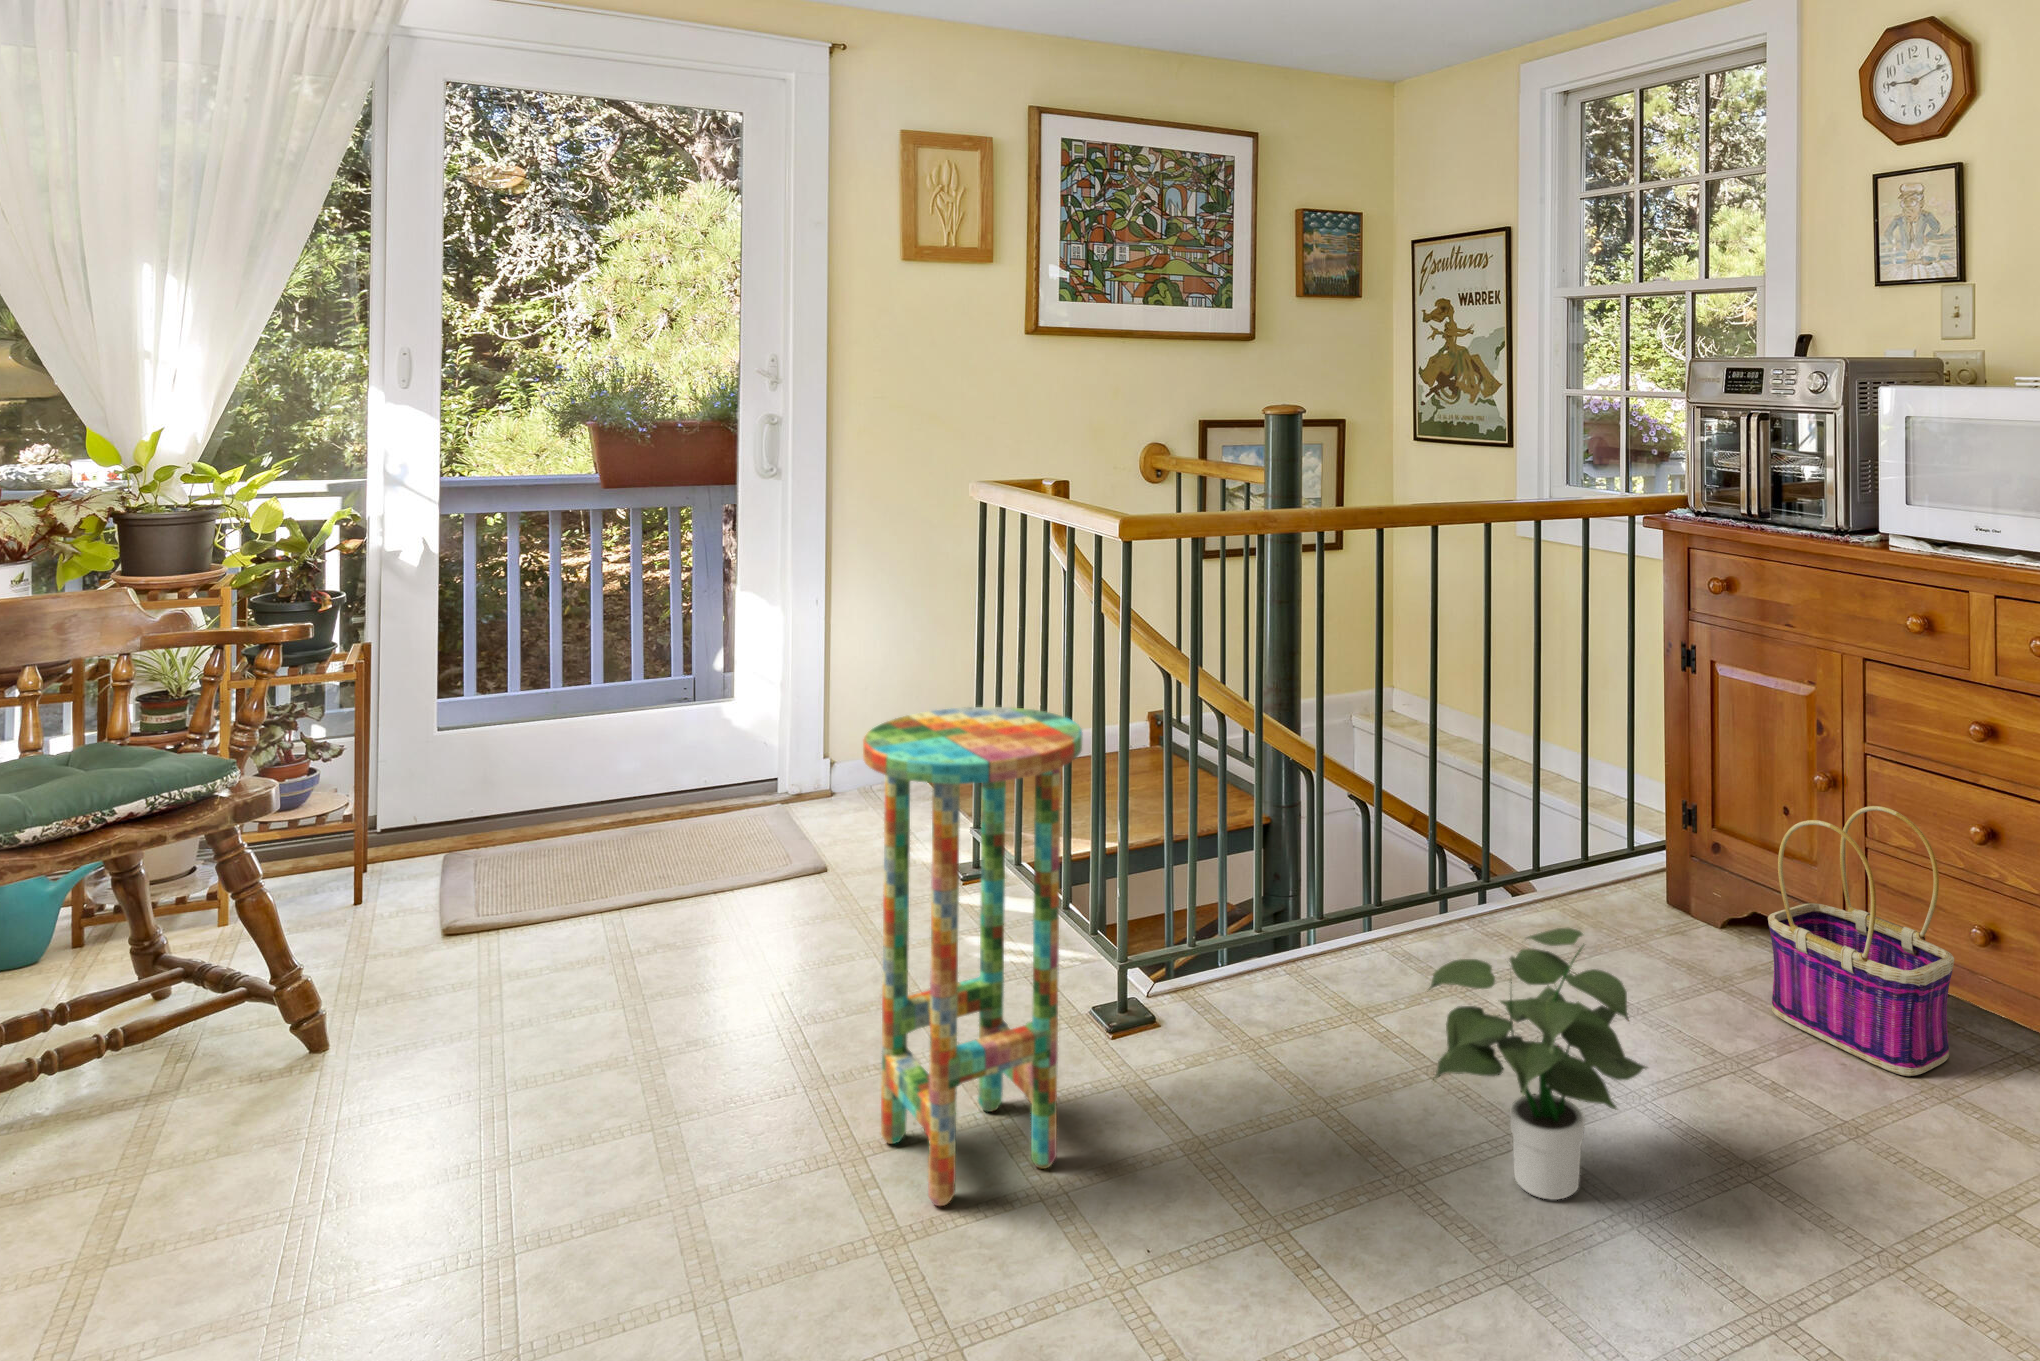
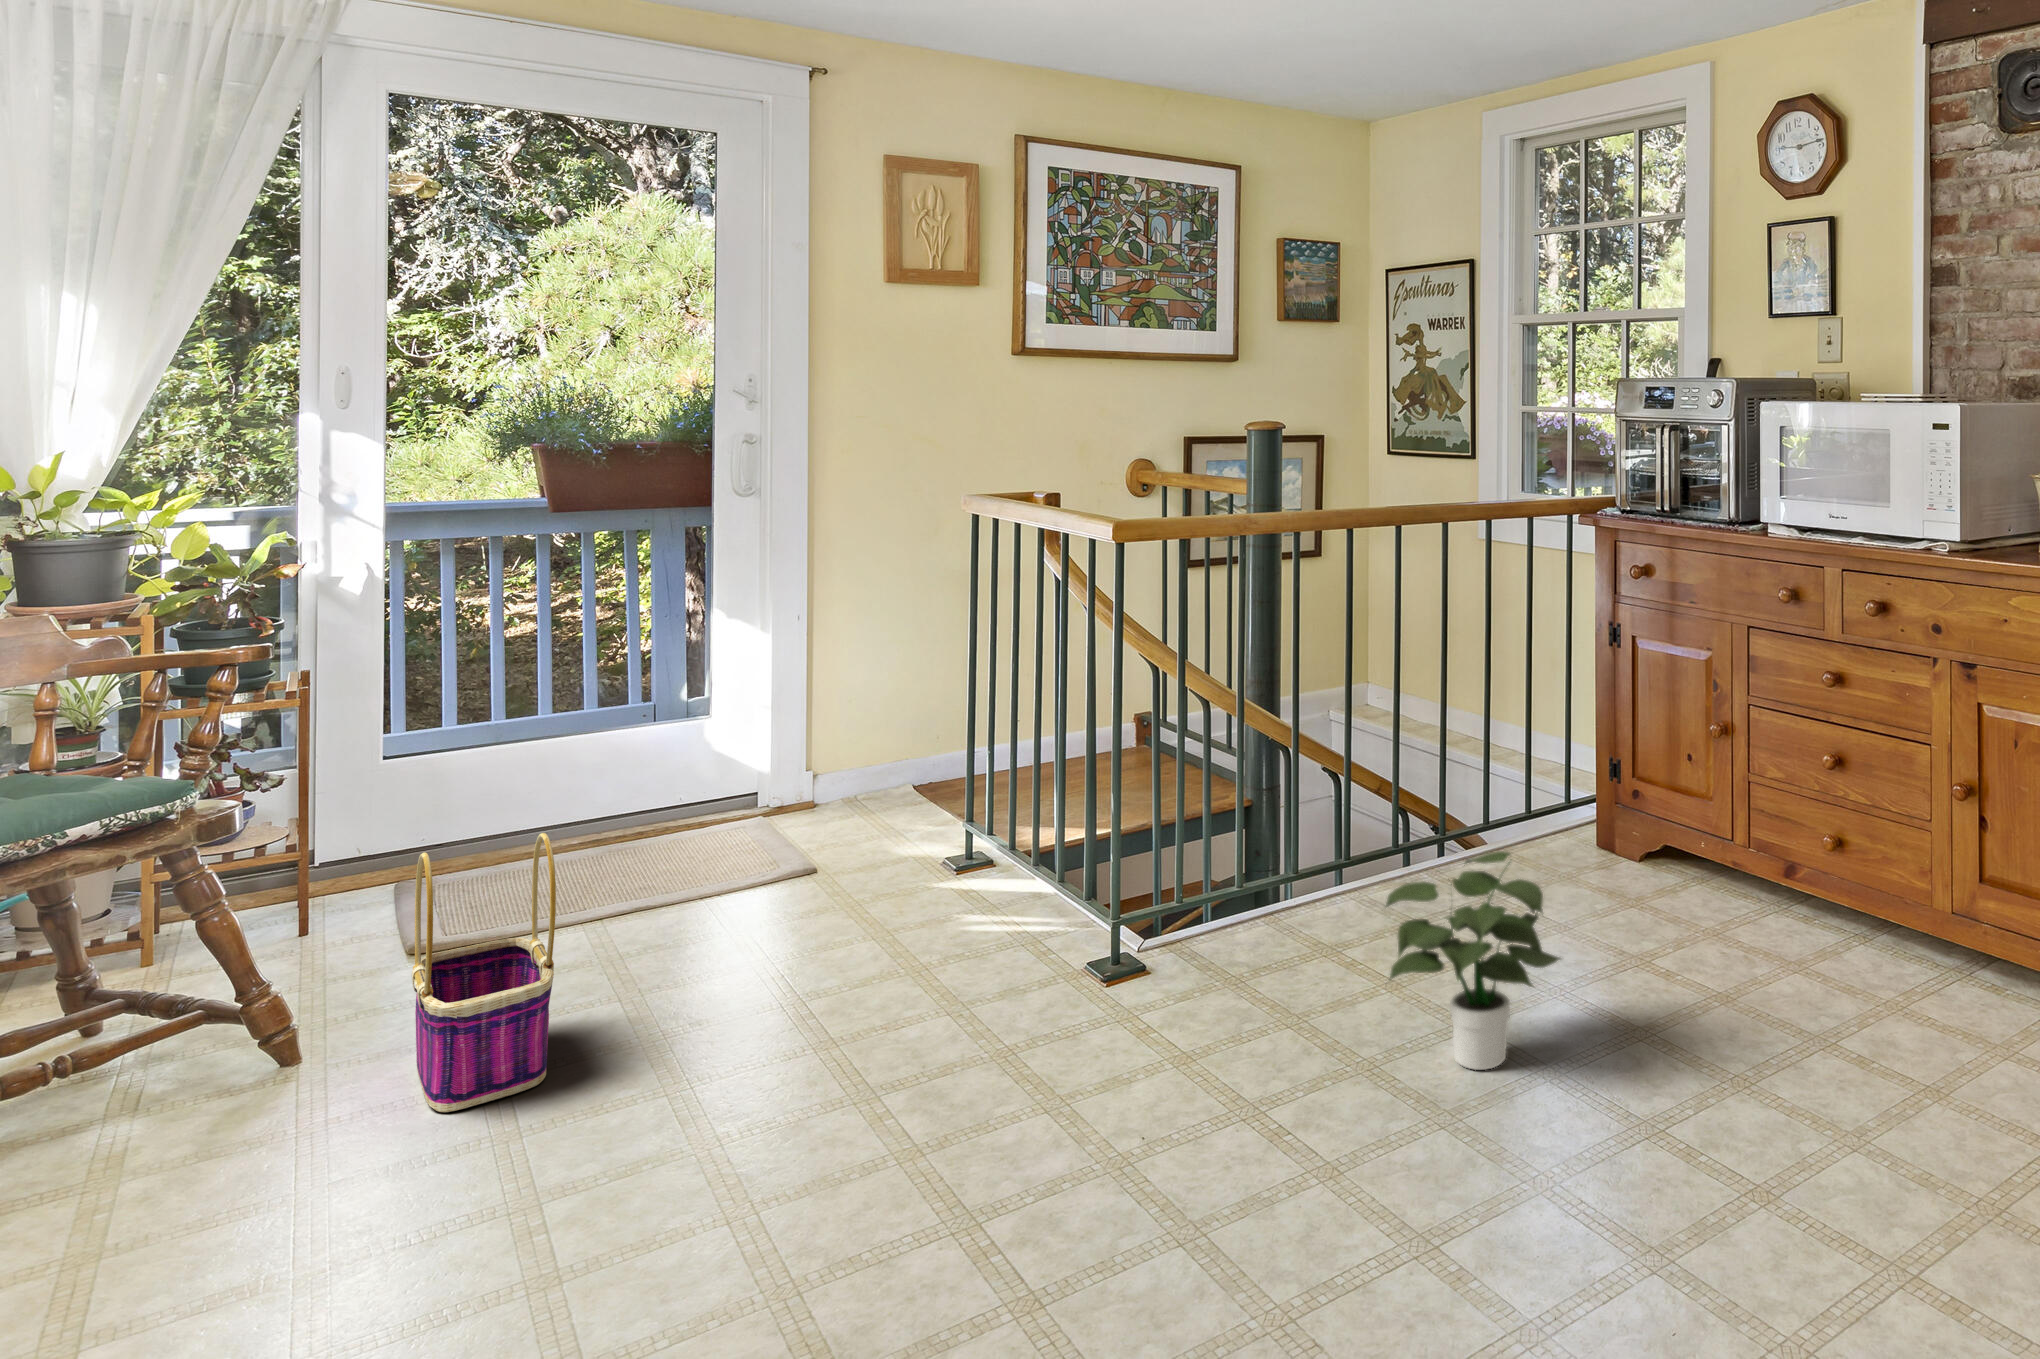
side table: present [863,707,1082,1206] -> none [879,692,1082,1127]
basket: present [1768,806,1954,1076] -> present [412,833,556,1112]

